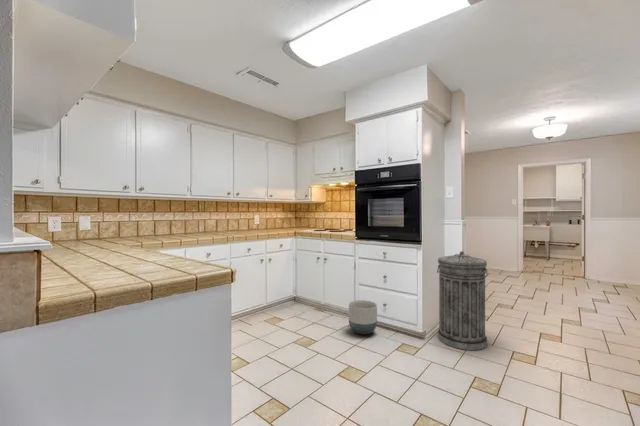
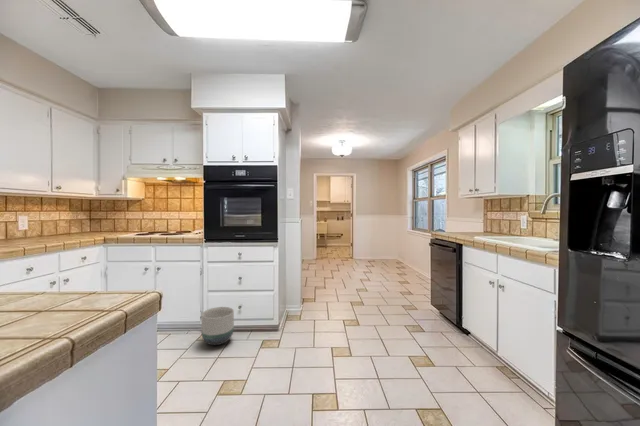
trash can: present [437,251,488,350] -> none [285,246,324,329]

